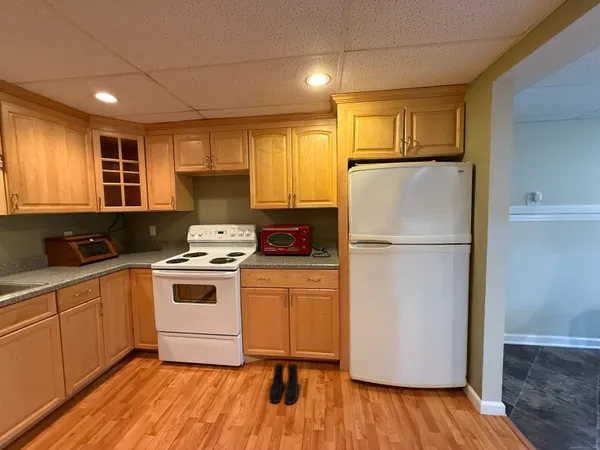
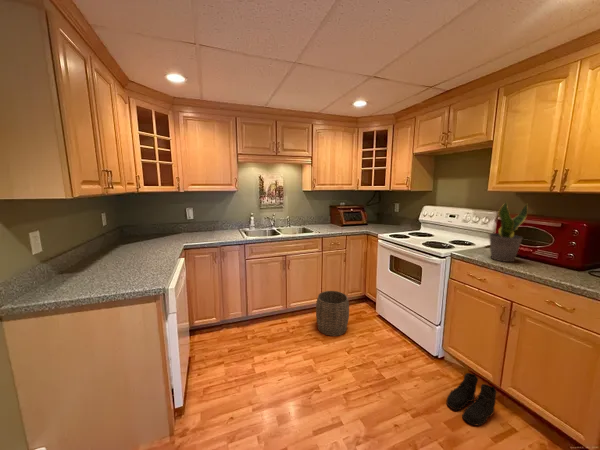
potted plant: none [264,214,286,262] -> present [489,203,527,262]
woven basket: none [76,356,136,431] -> present [316,291,349,336]

